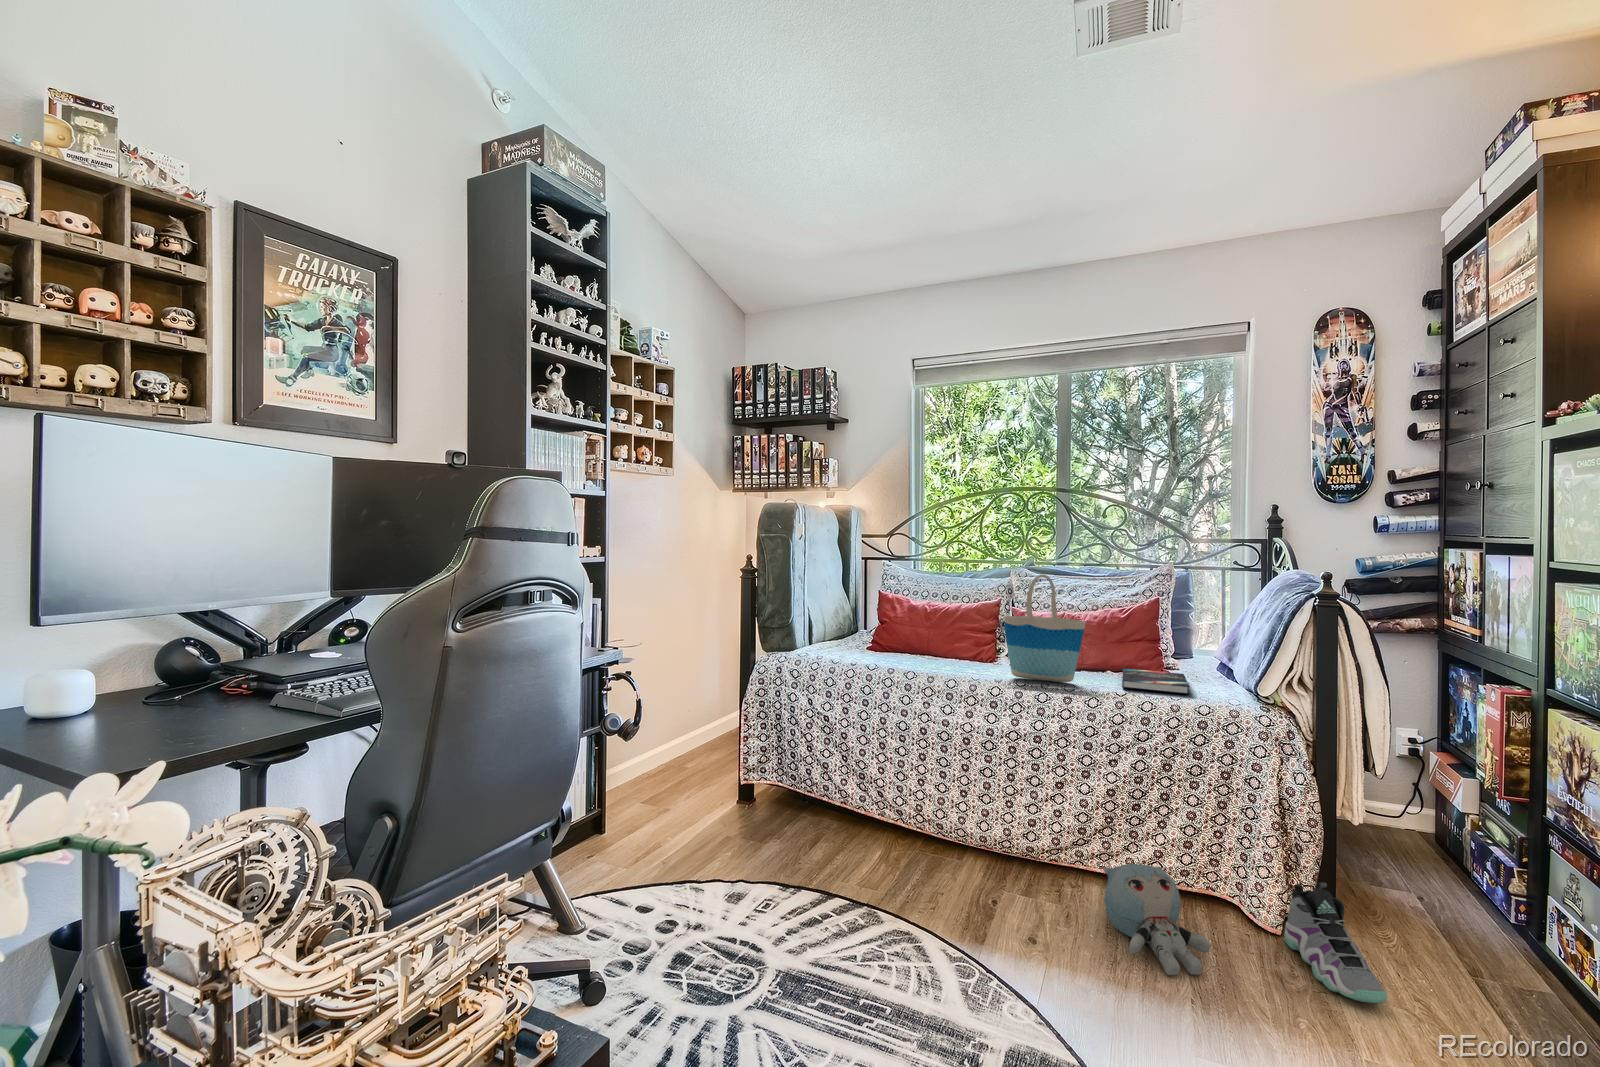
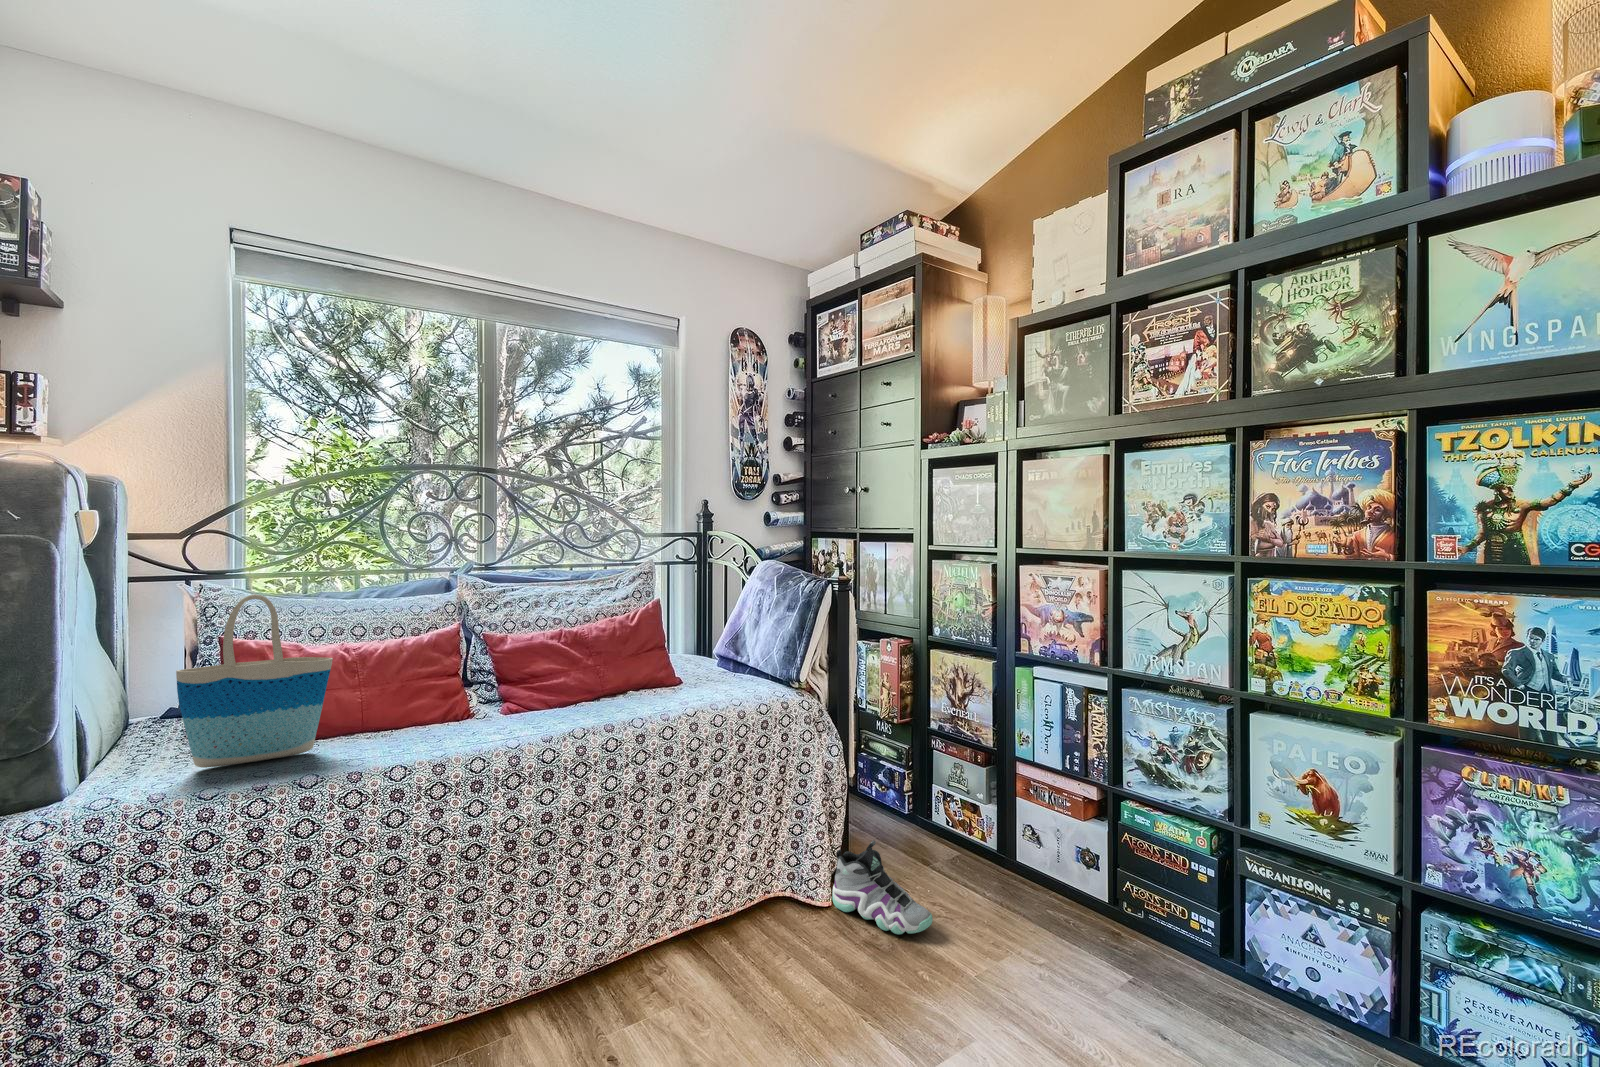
tote bag: present [1004,575,1086,682] -> present [176,594,333,768]
hardback book: present [1122,668,1189,694] -> none [649,676,742,709]
plush toy: present [1103,864,1210,975] -> none [718,895,837,1014]

